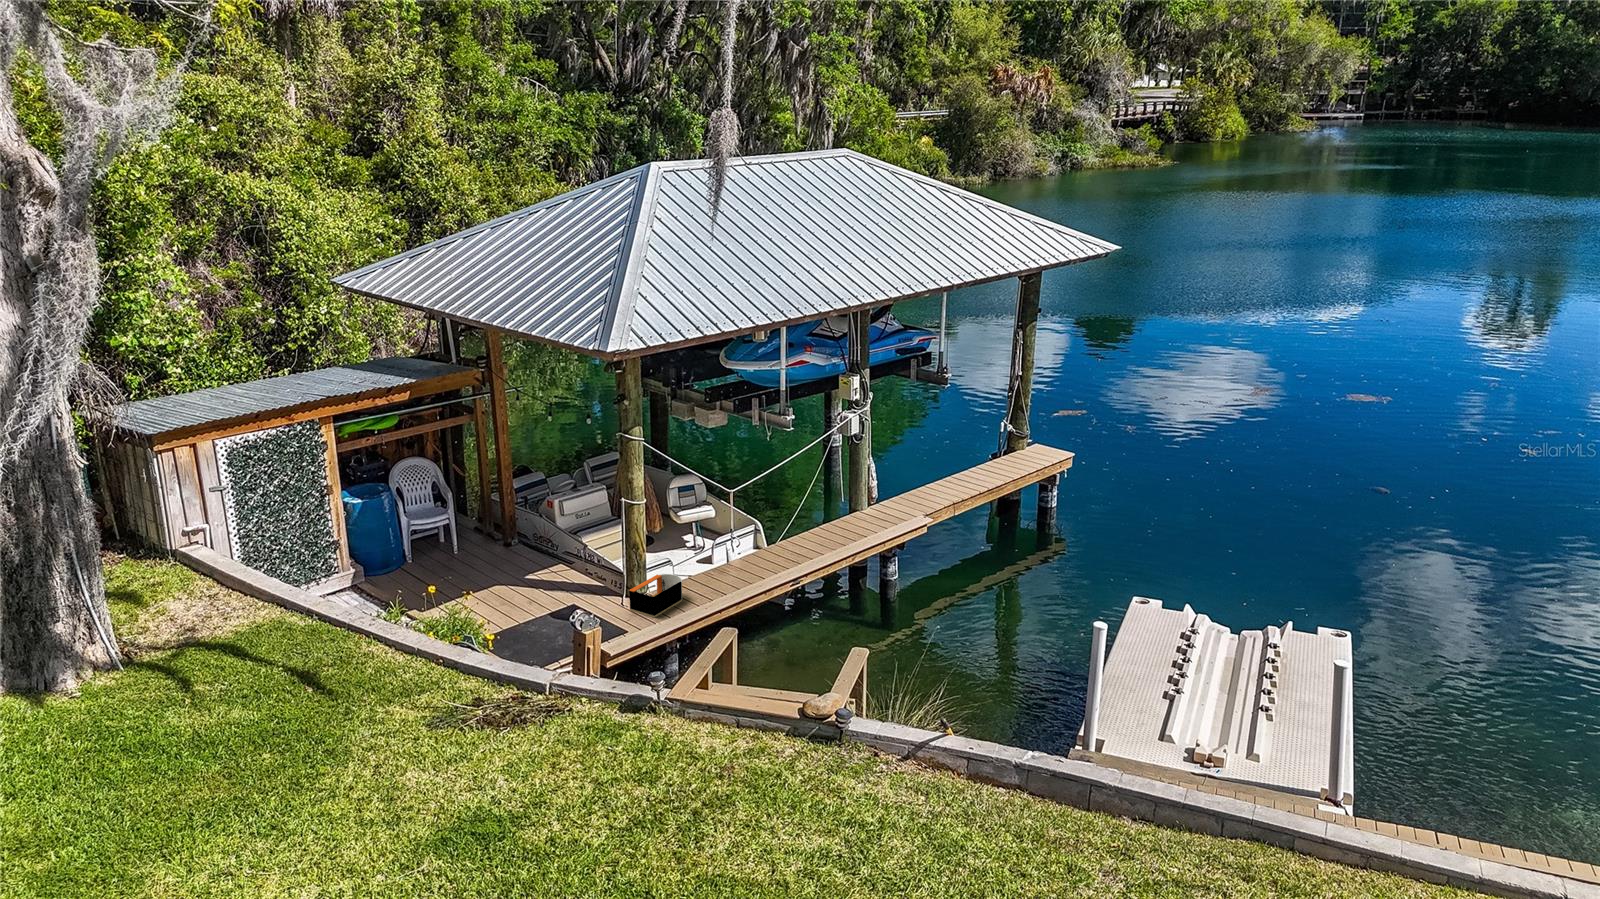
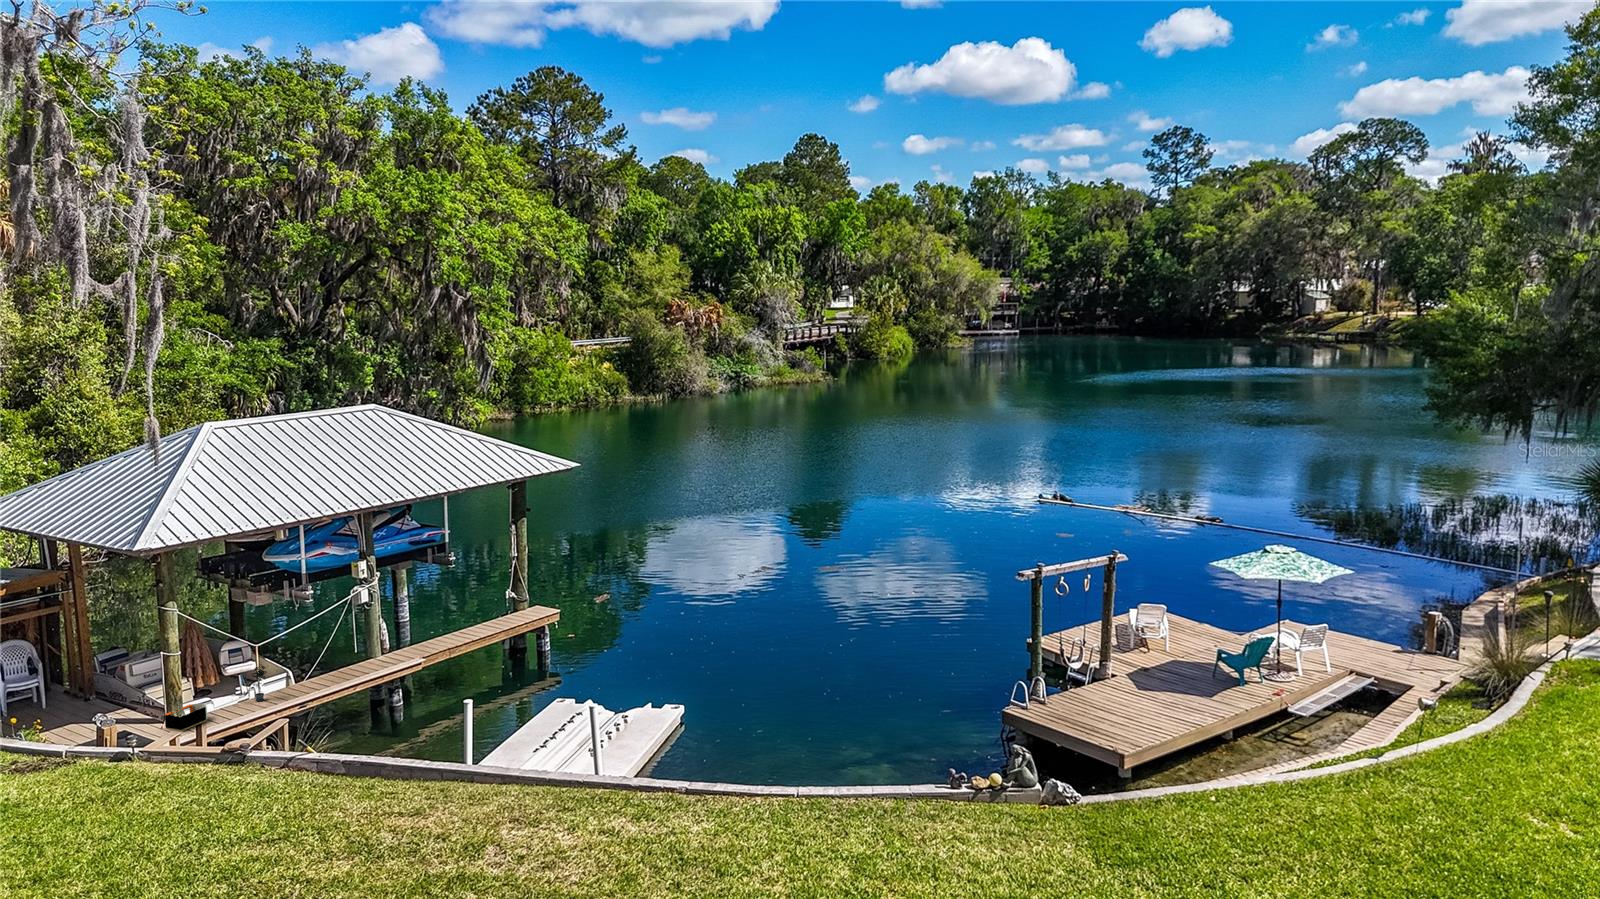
potted plant: none [729,519,754,573] -> present [252,664,267,701]

